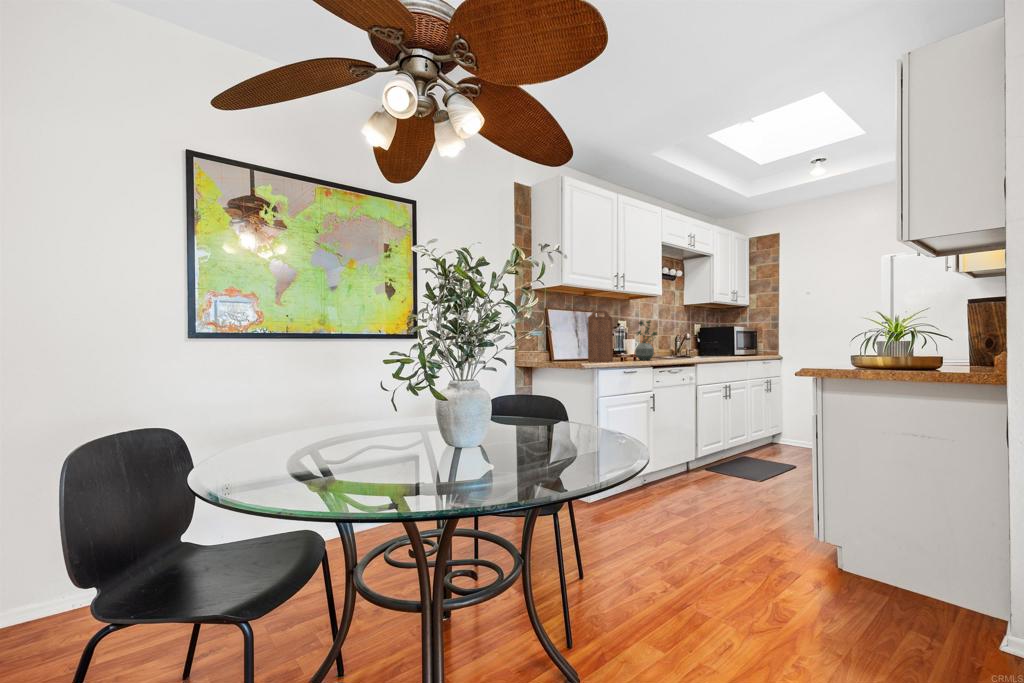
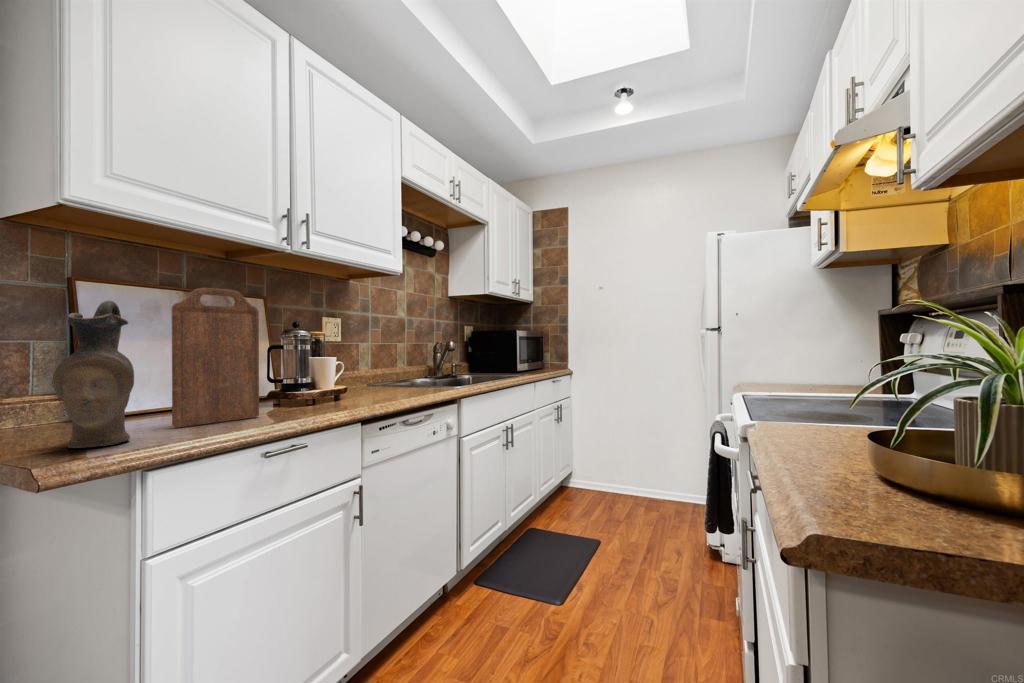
ceramic pitcher: none [569,316,589,363] -> present [53,301,134,448]
potted plant: present [635,320,657,360] -> none [332,316,383,404]

